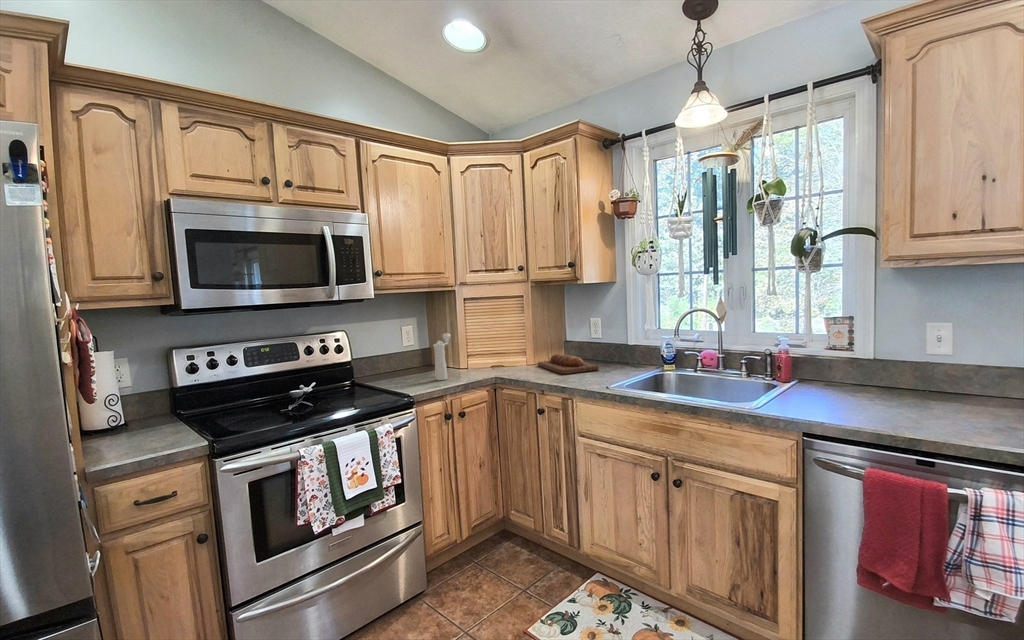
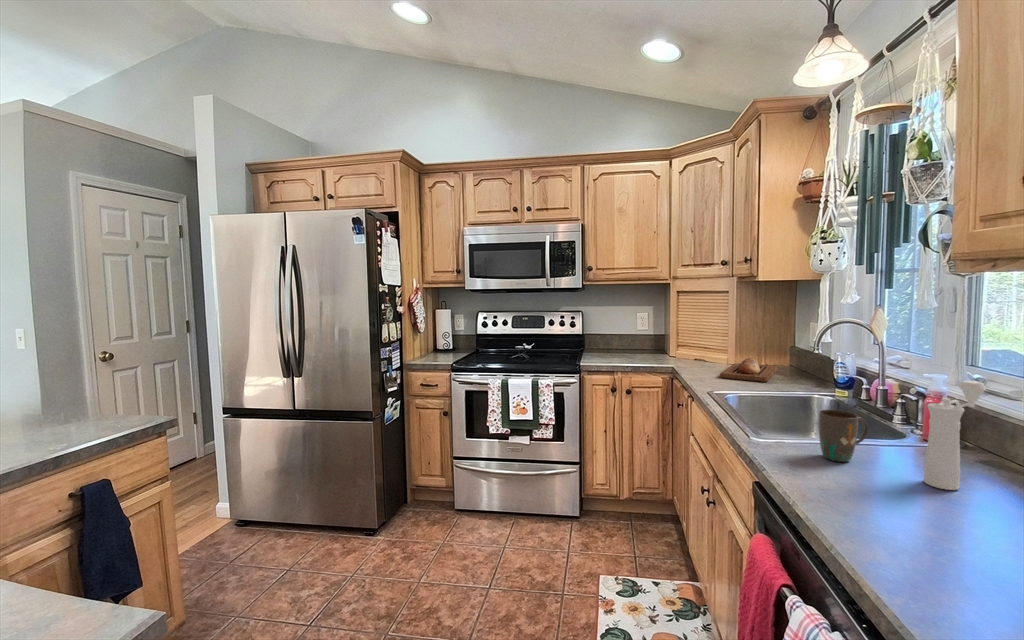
pepper mill: present [433,333,450,380] -> present [924,381,986,490]
mug: none [798,362,829,401] -> present [819,410,868,462]

